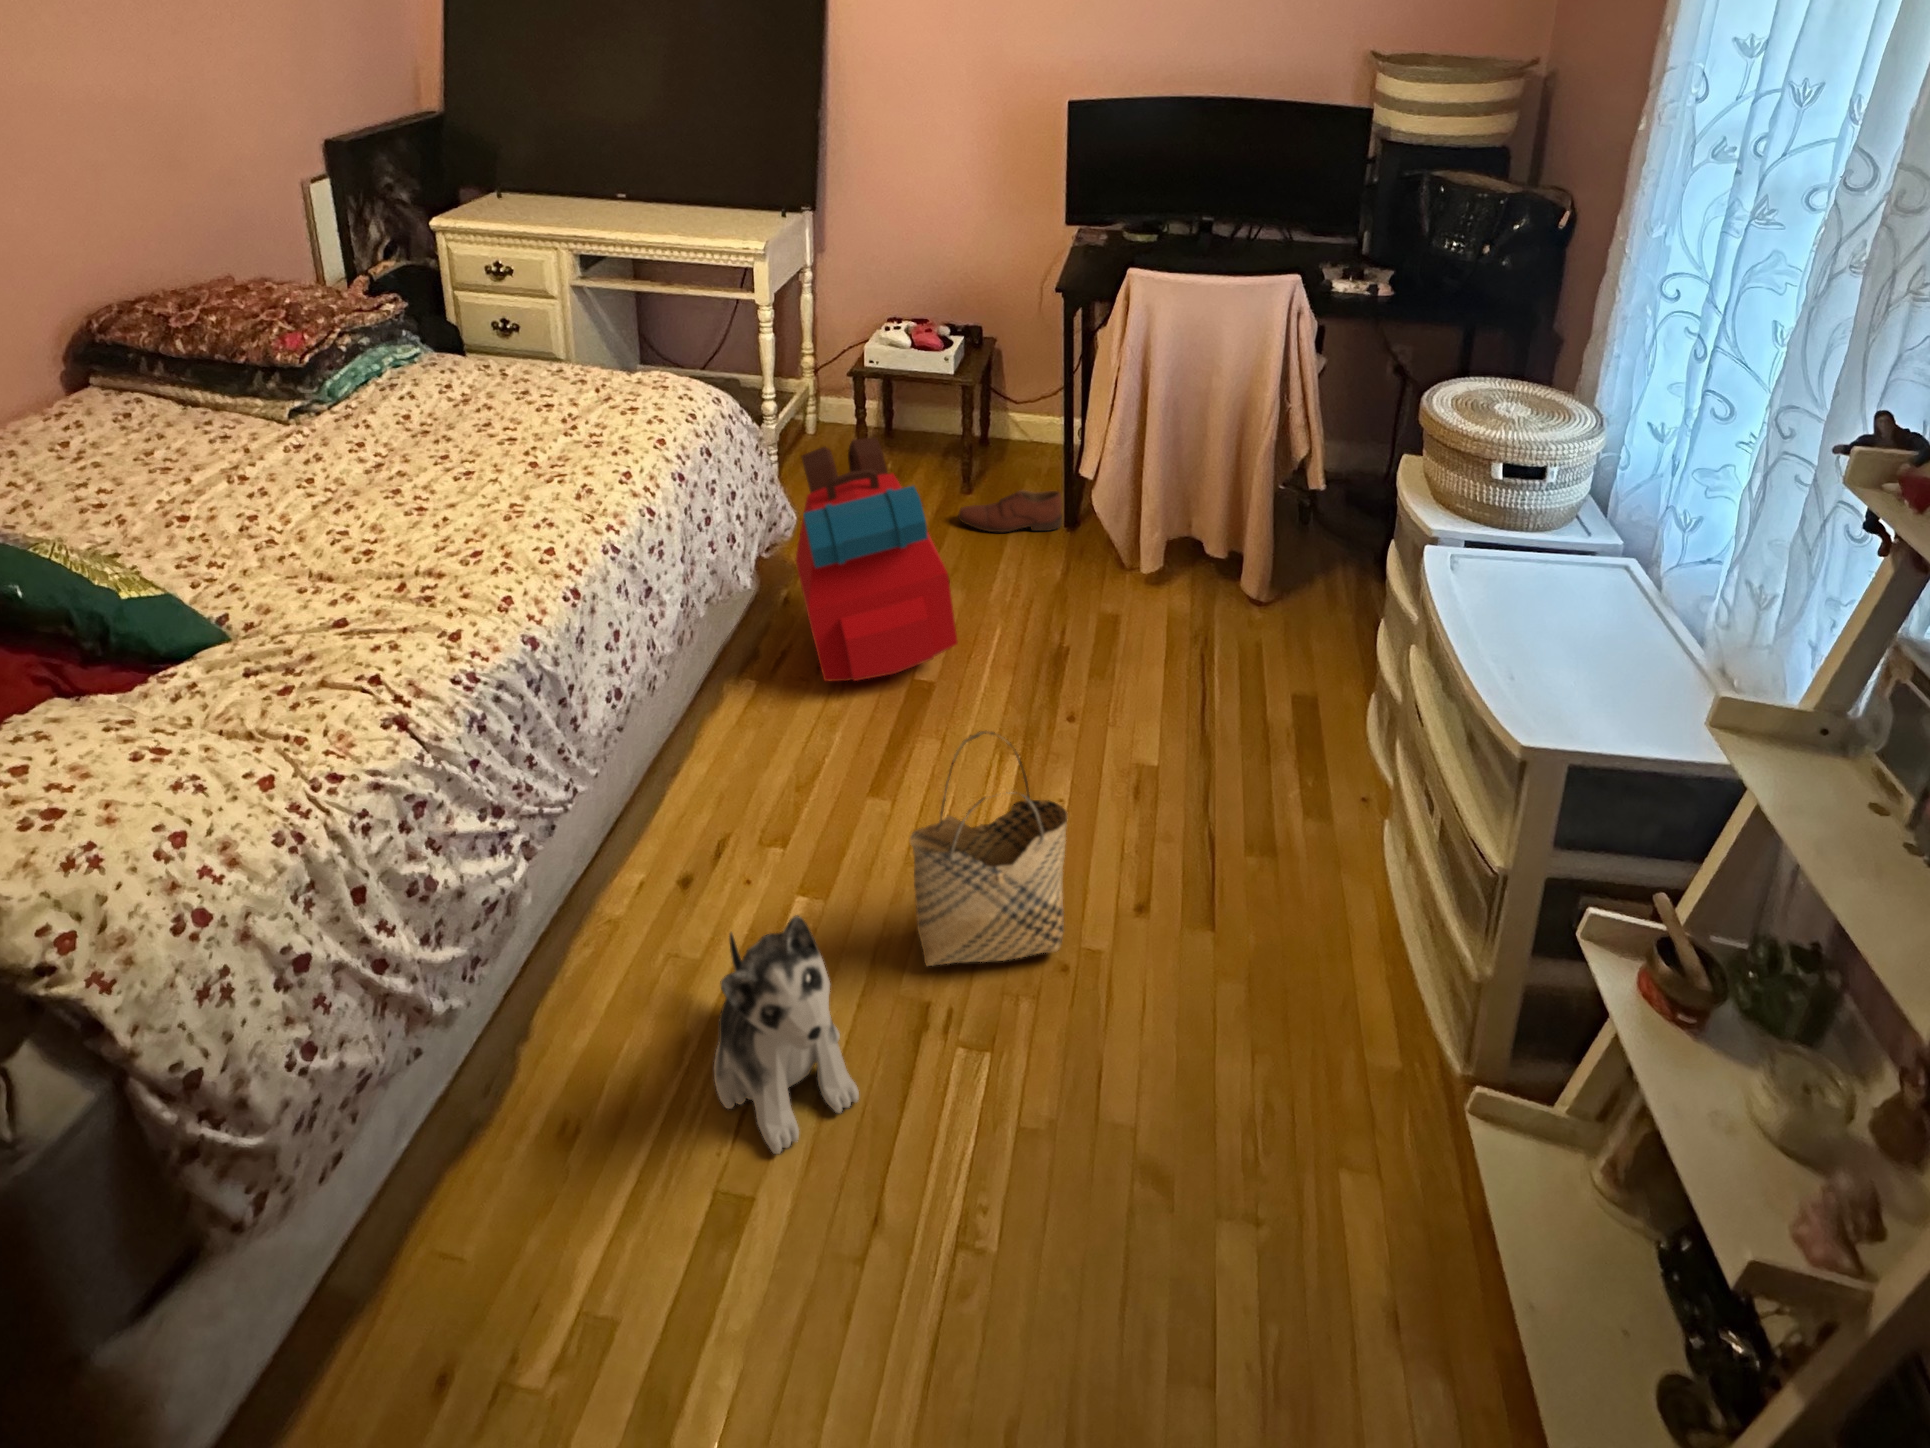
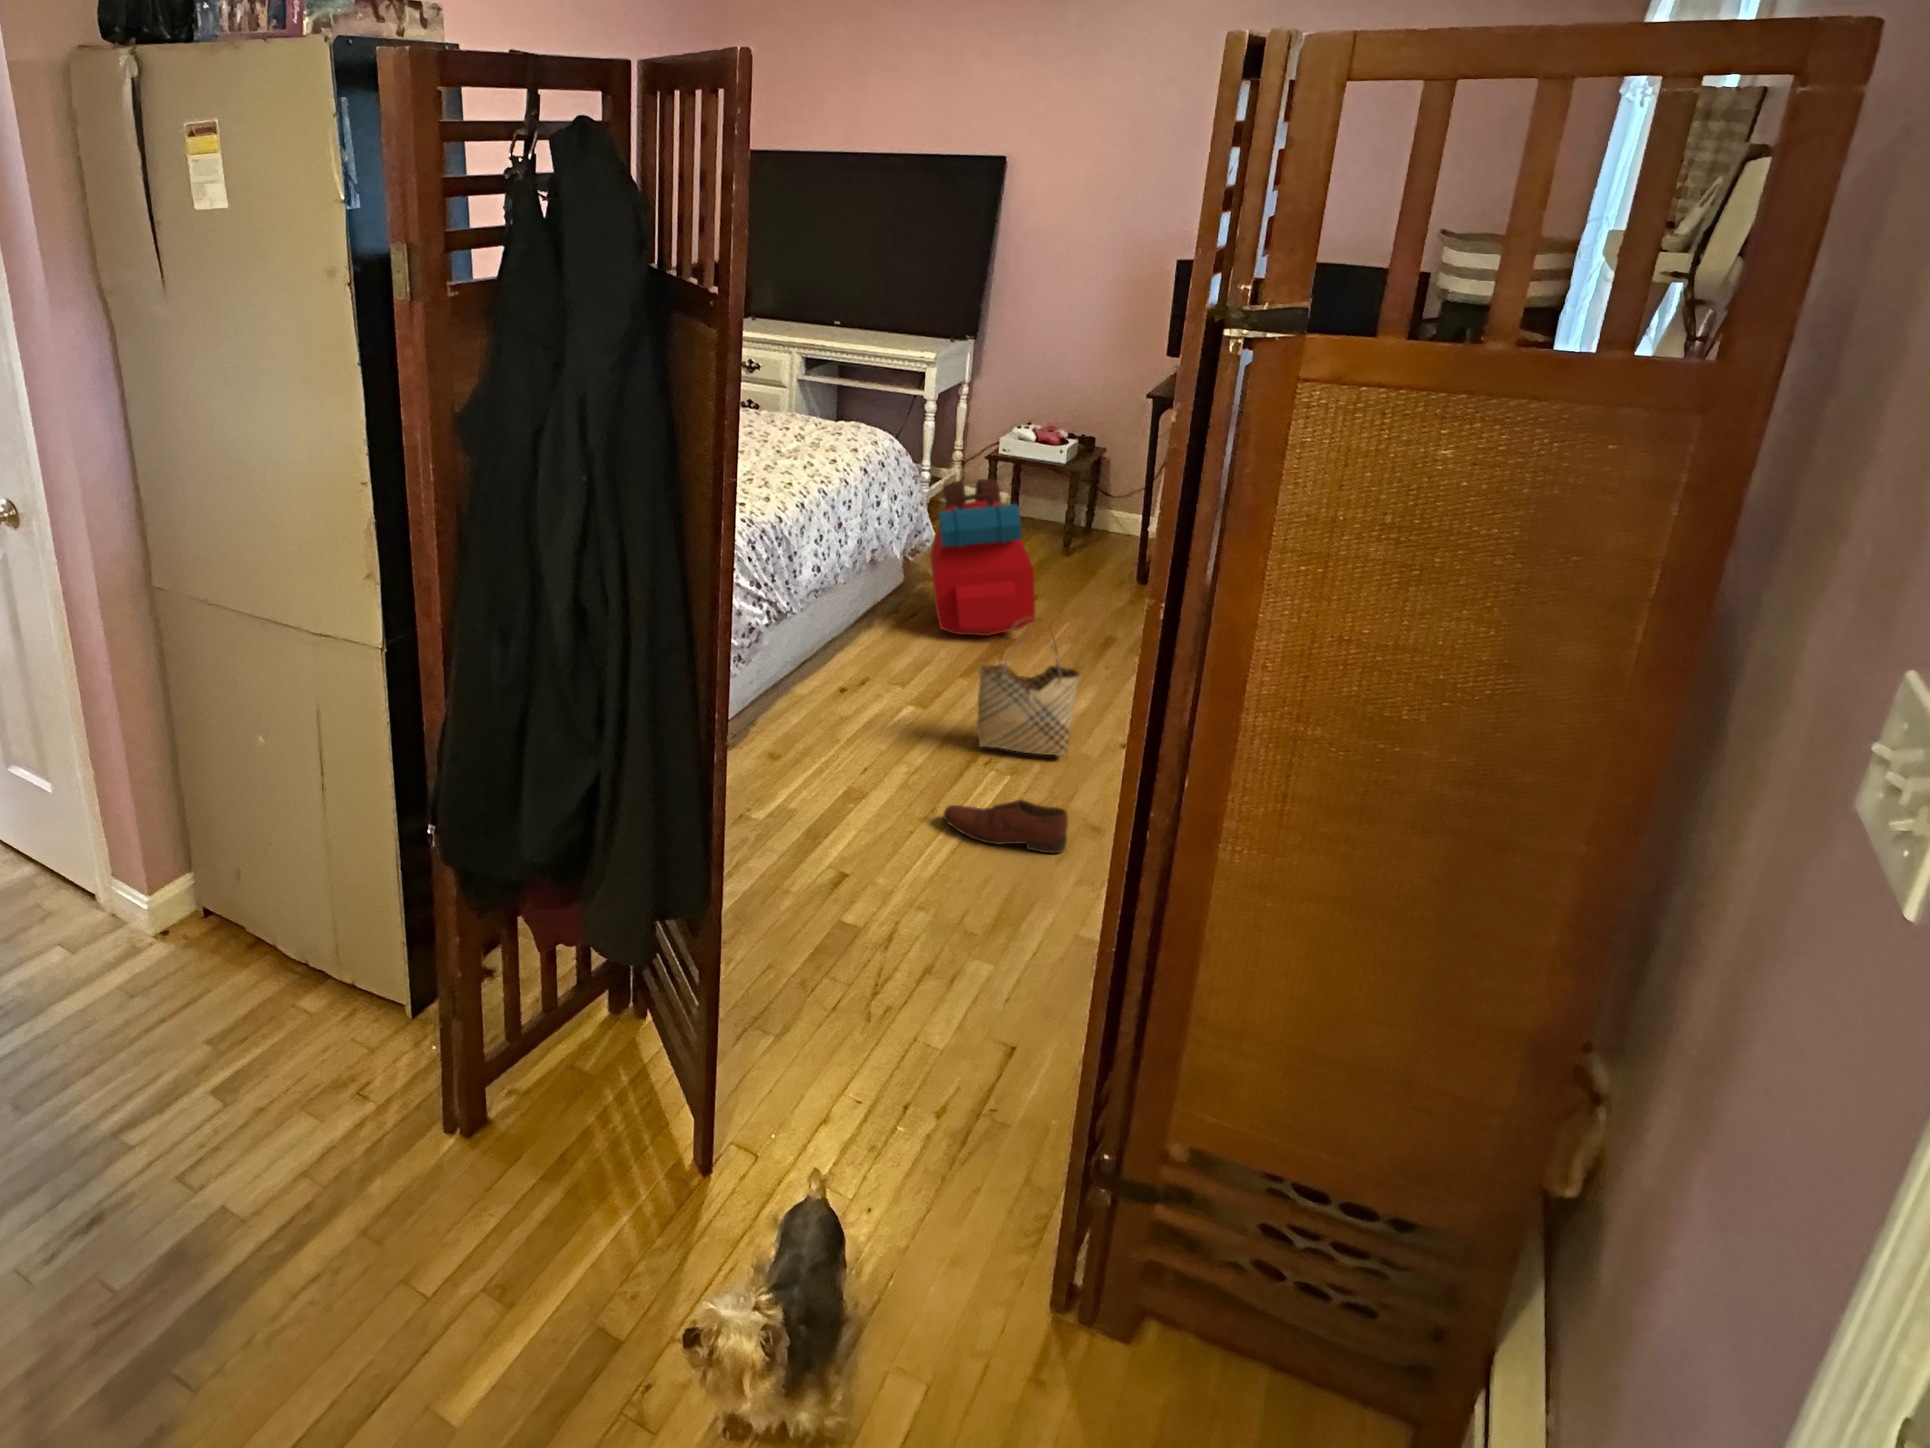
shoe: present [958,490,1062,532] -> present [943,800,1068,853]
plush toy: present [714,916,859,1154] -> none [852,665,930,788]

